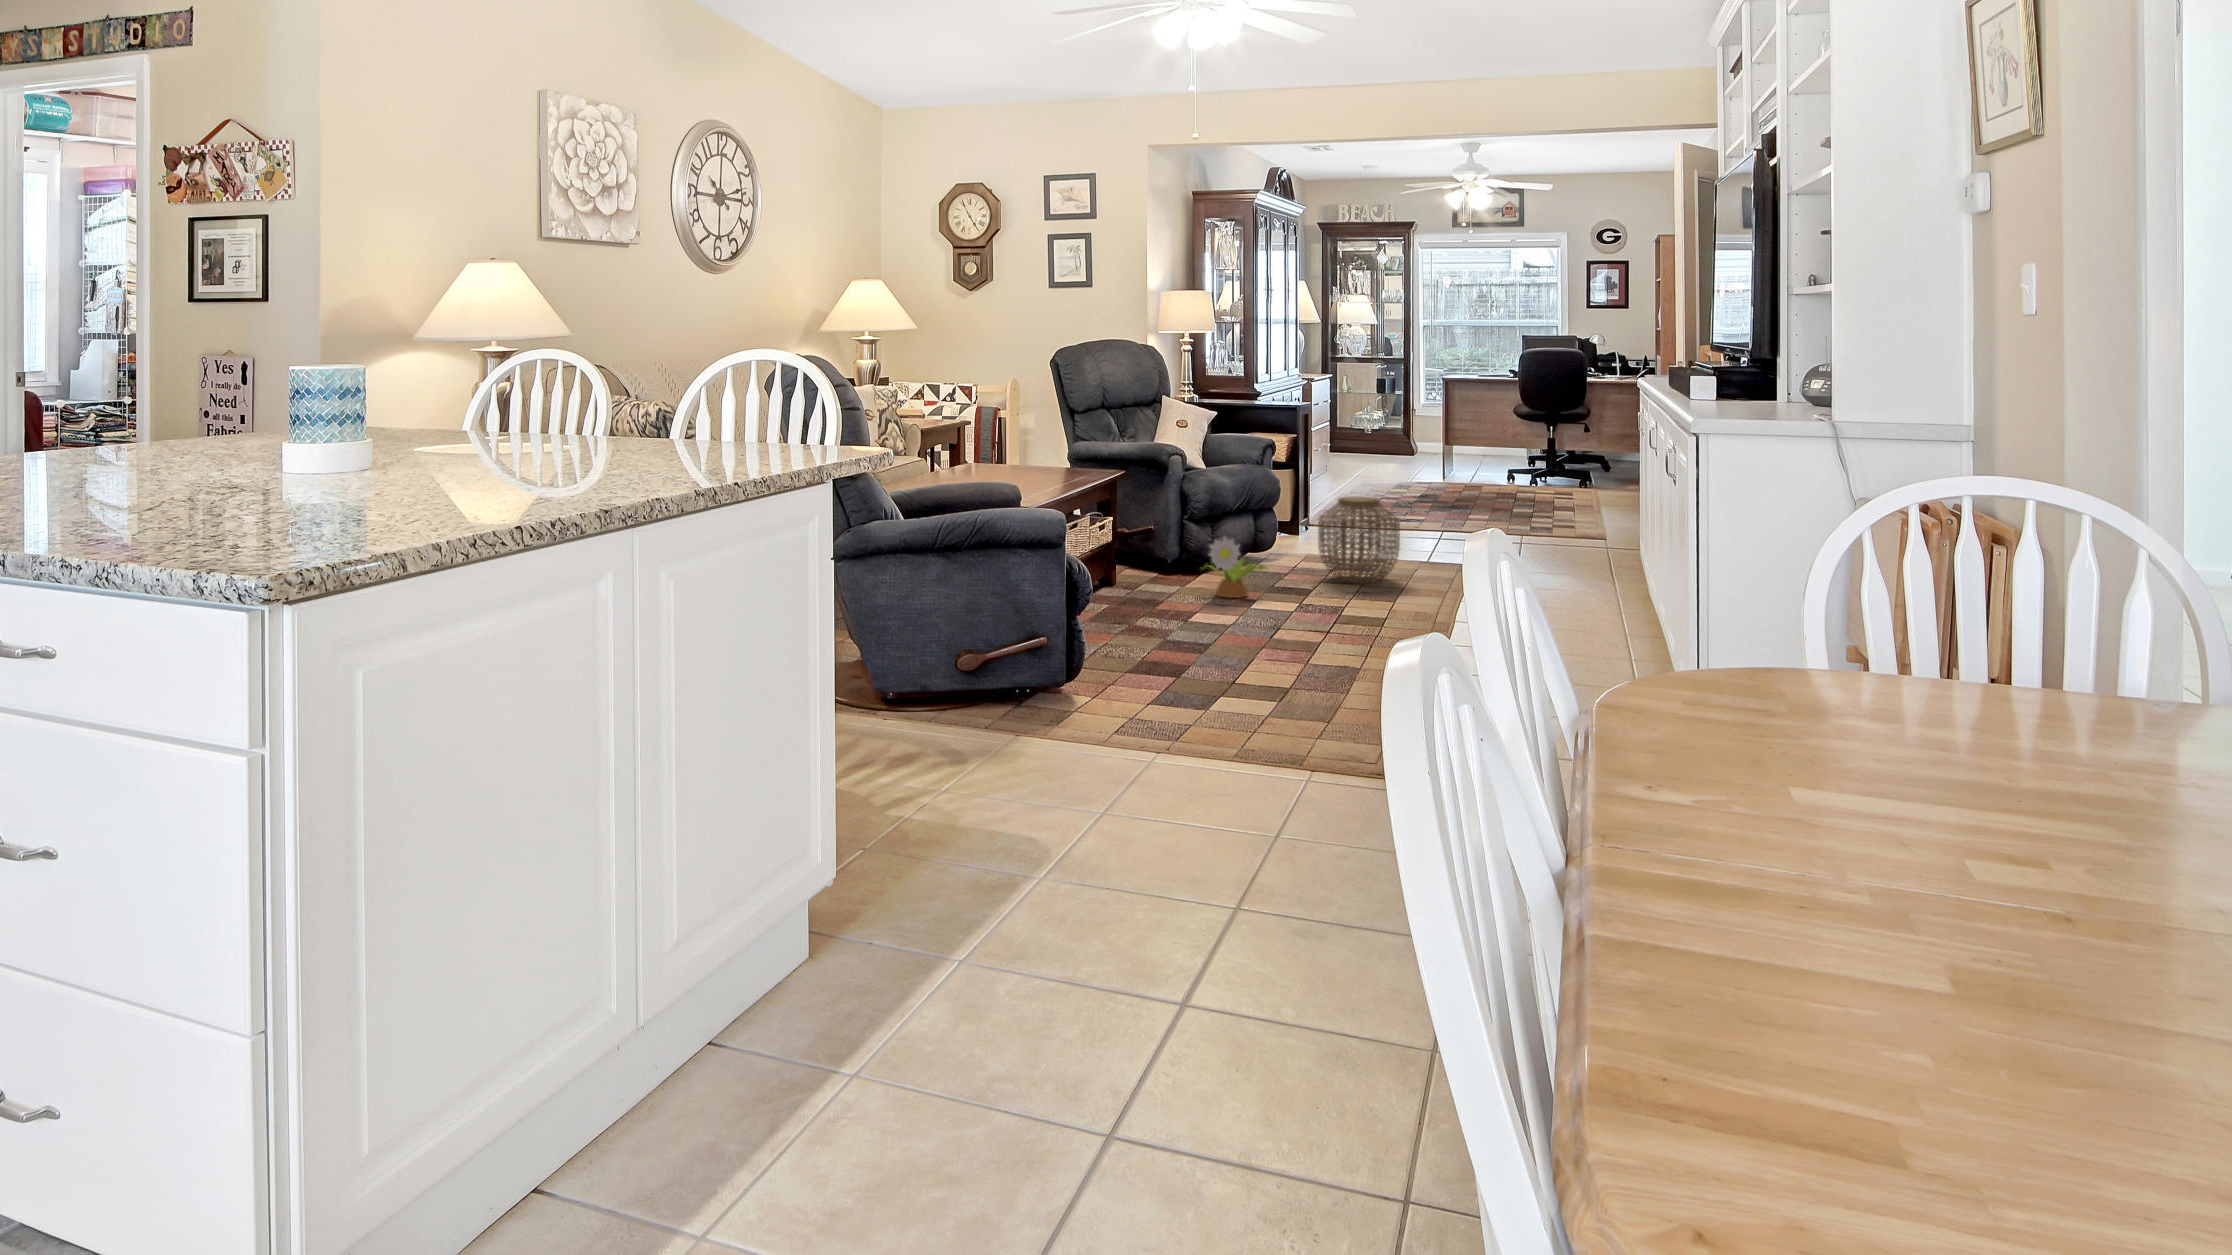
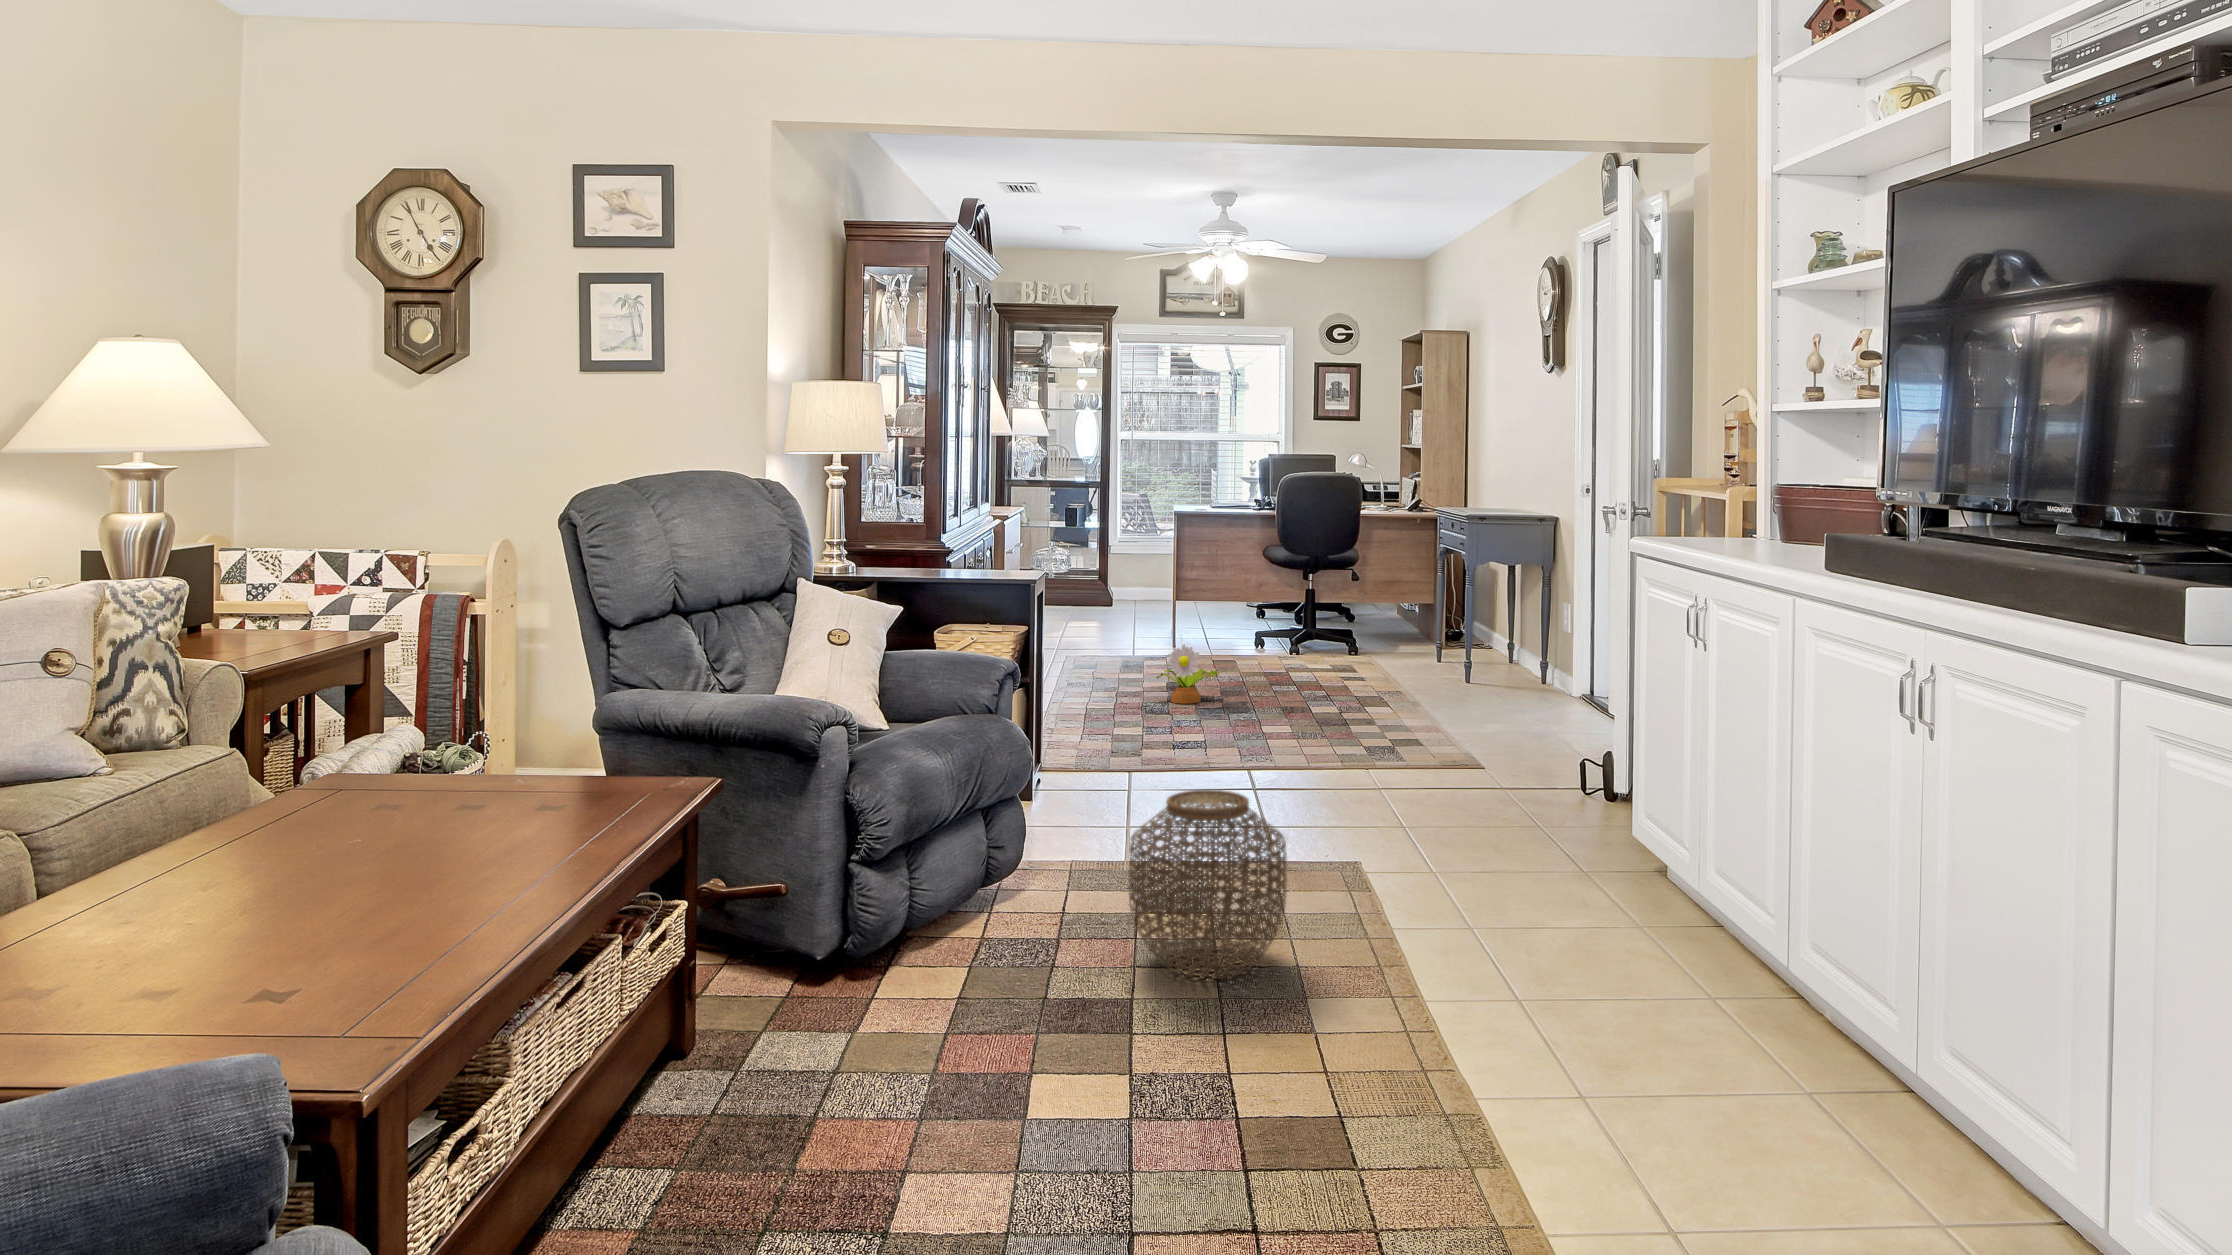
decorative plant: present [1202,537,1267,598] -> present [1157,645,1219,704]

